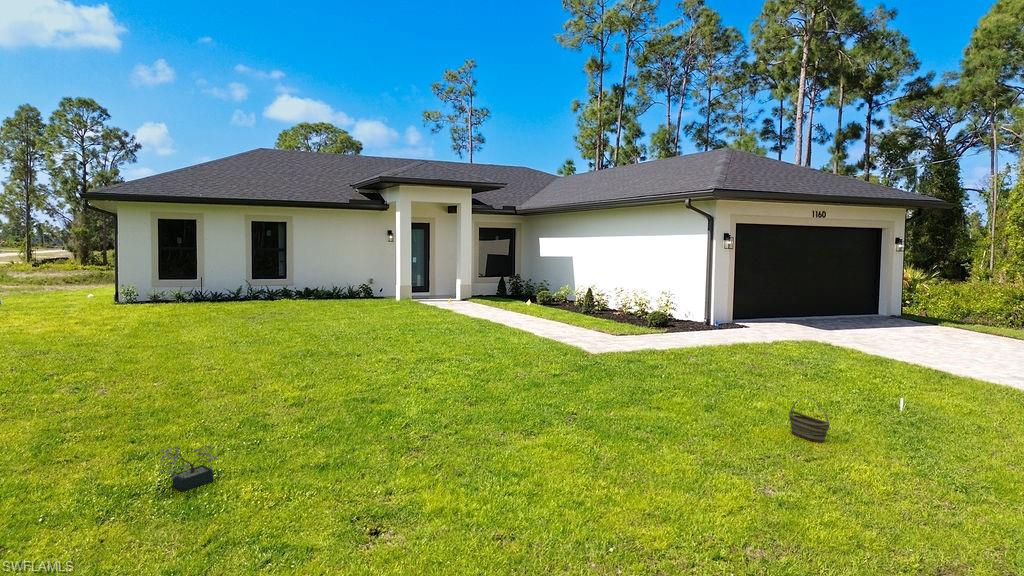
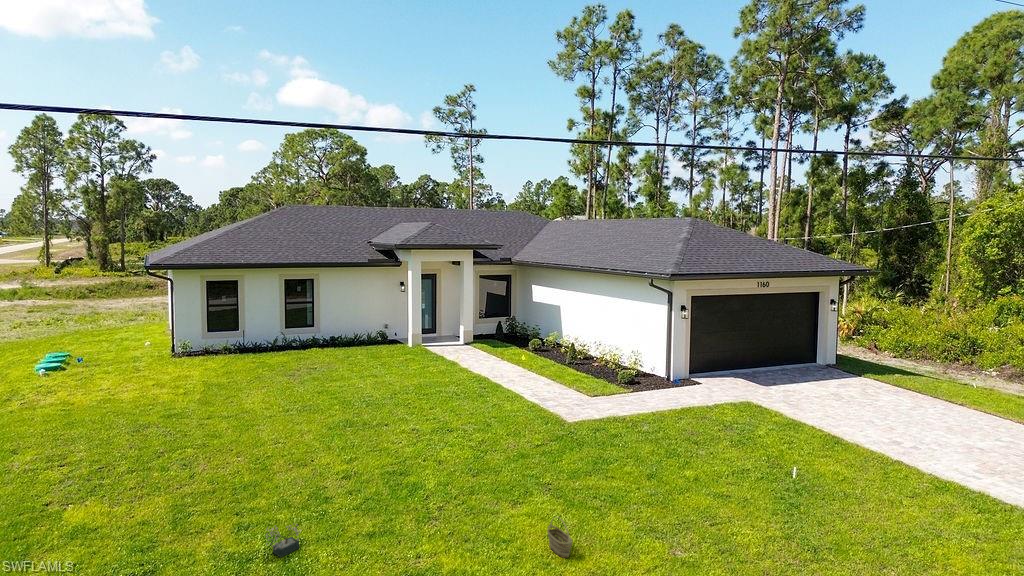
basket: present [789,398,830,443] -> present [547,520,572,558]

